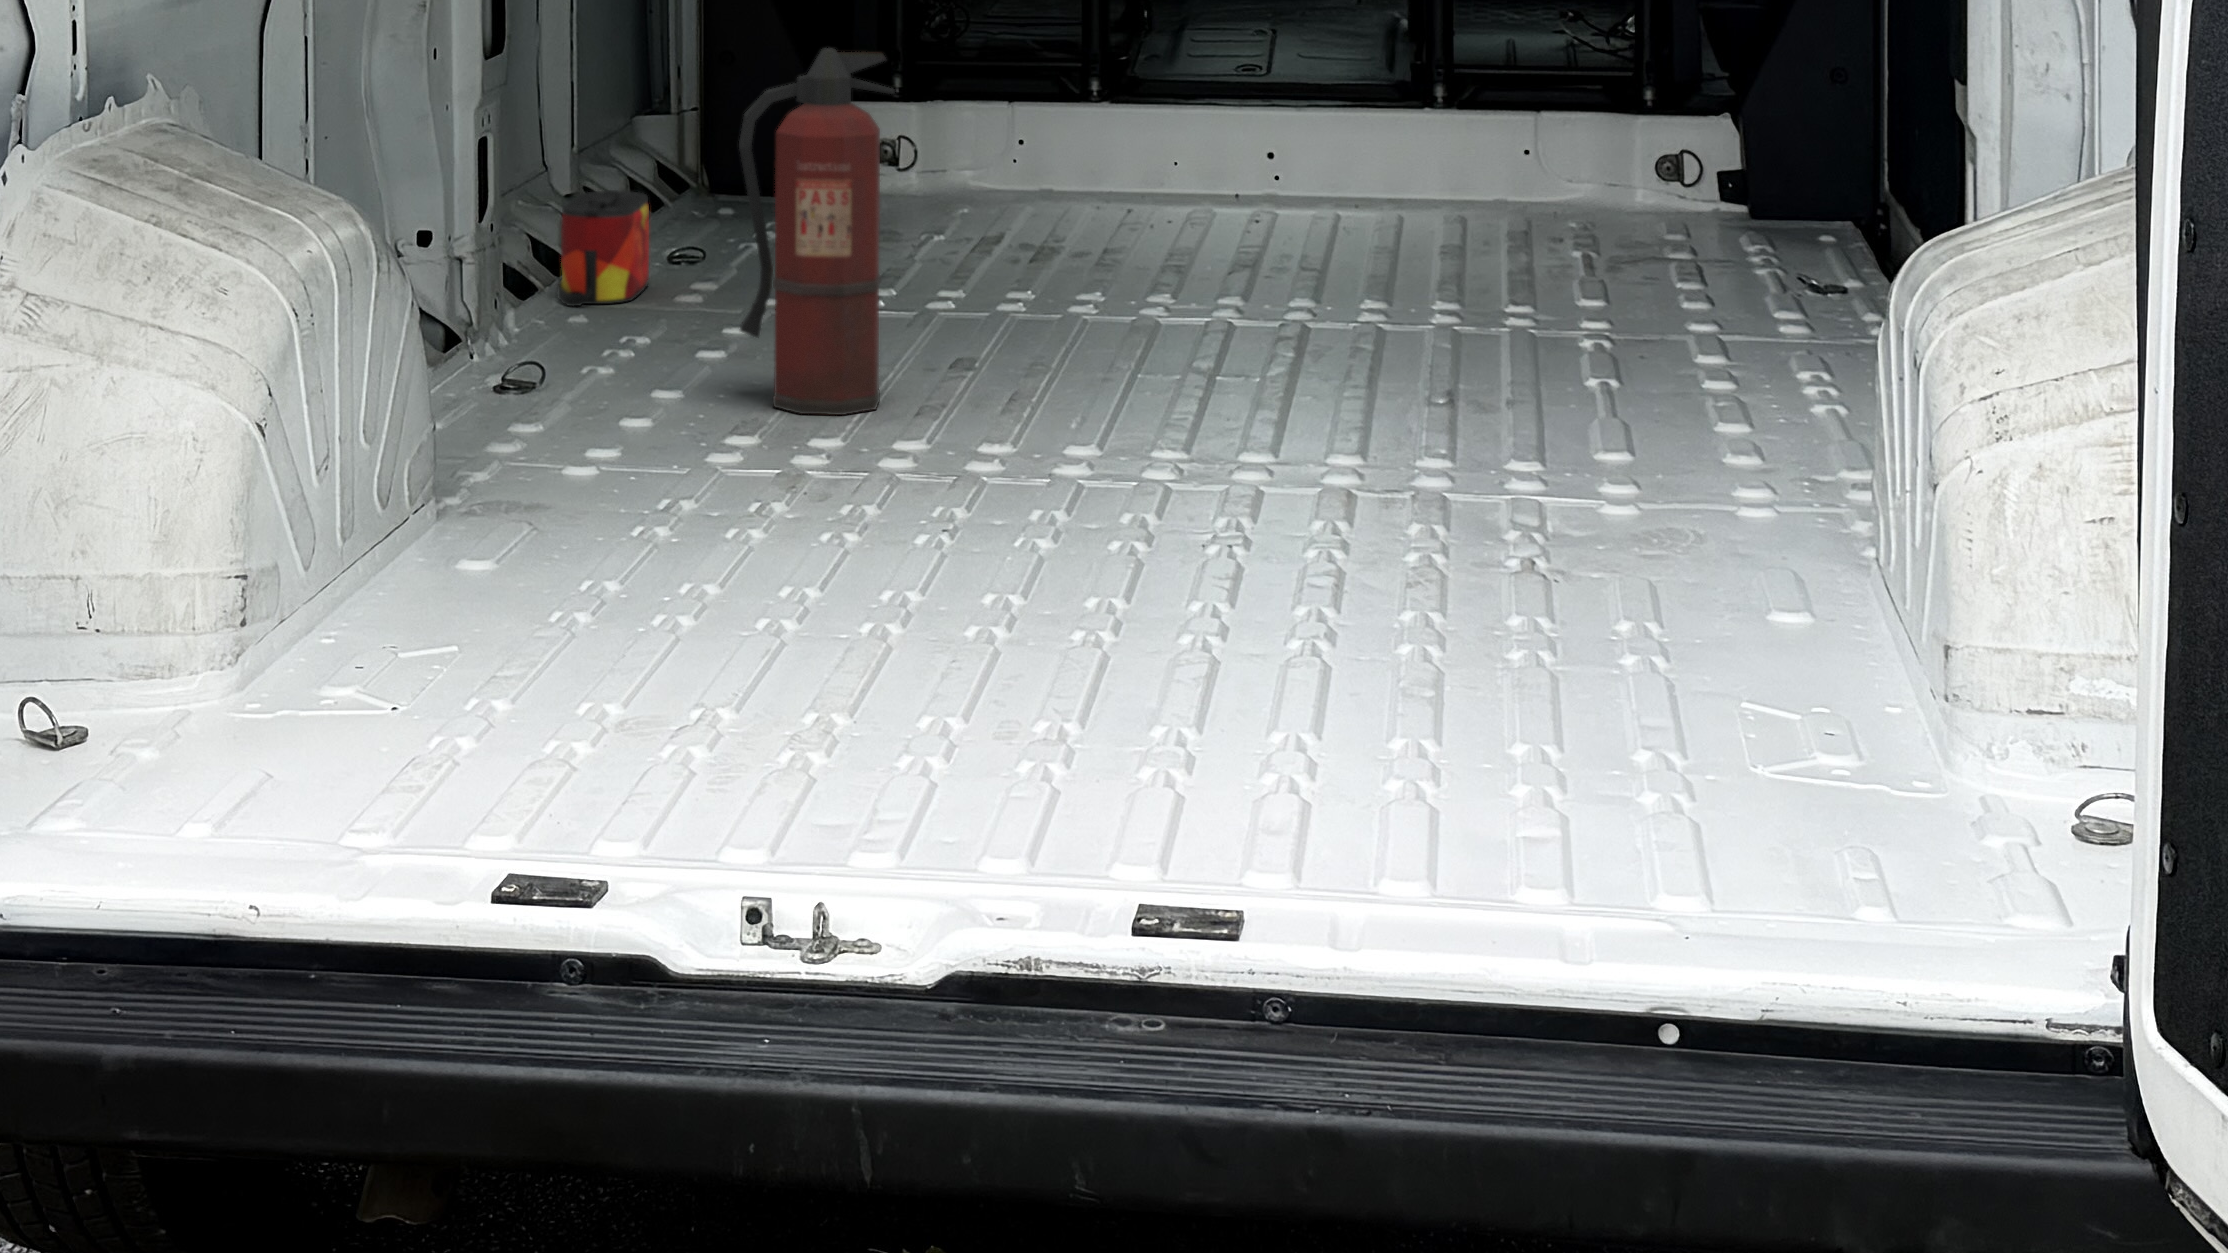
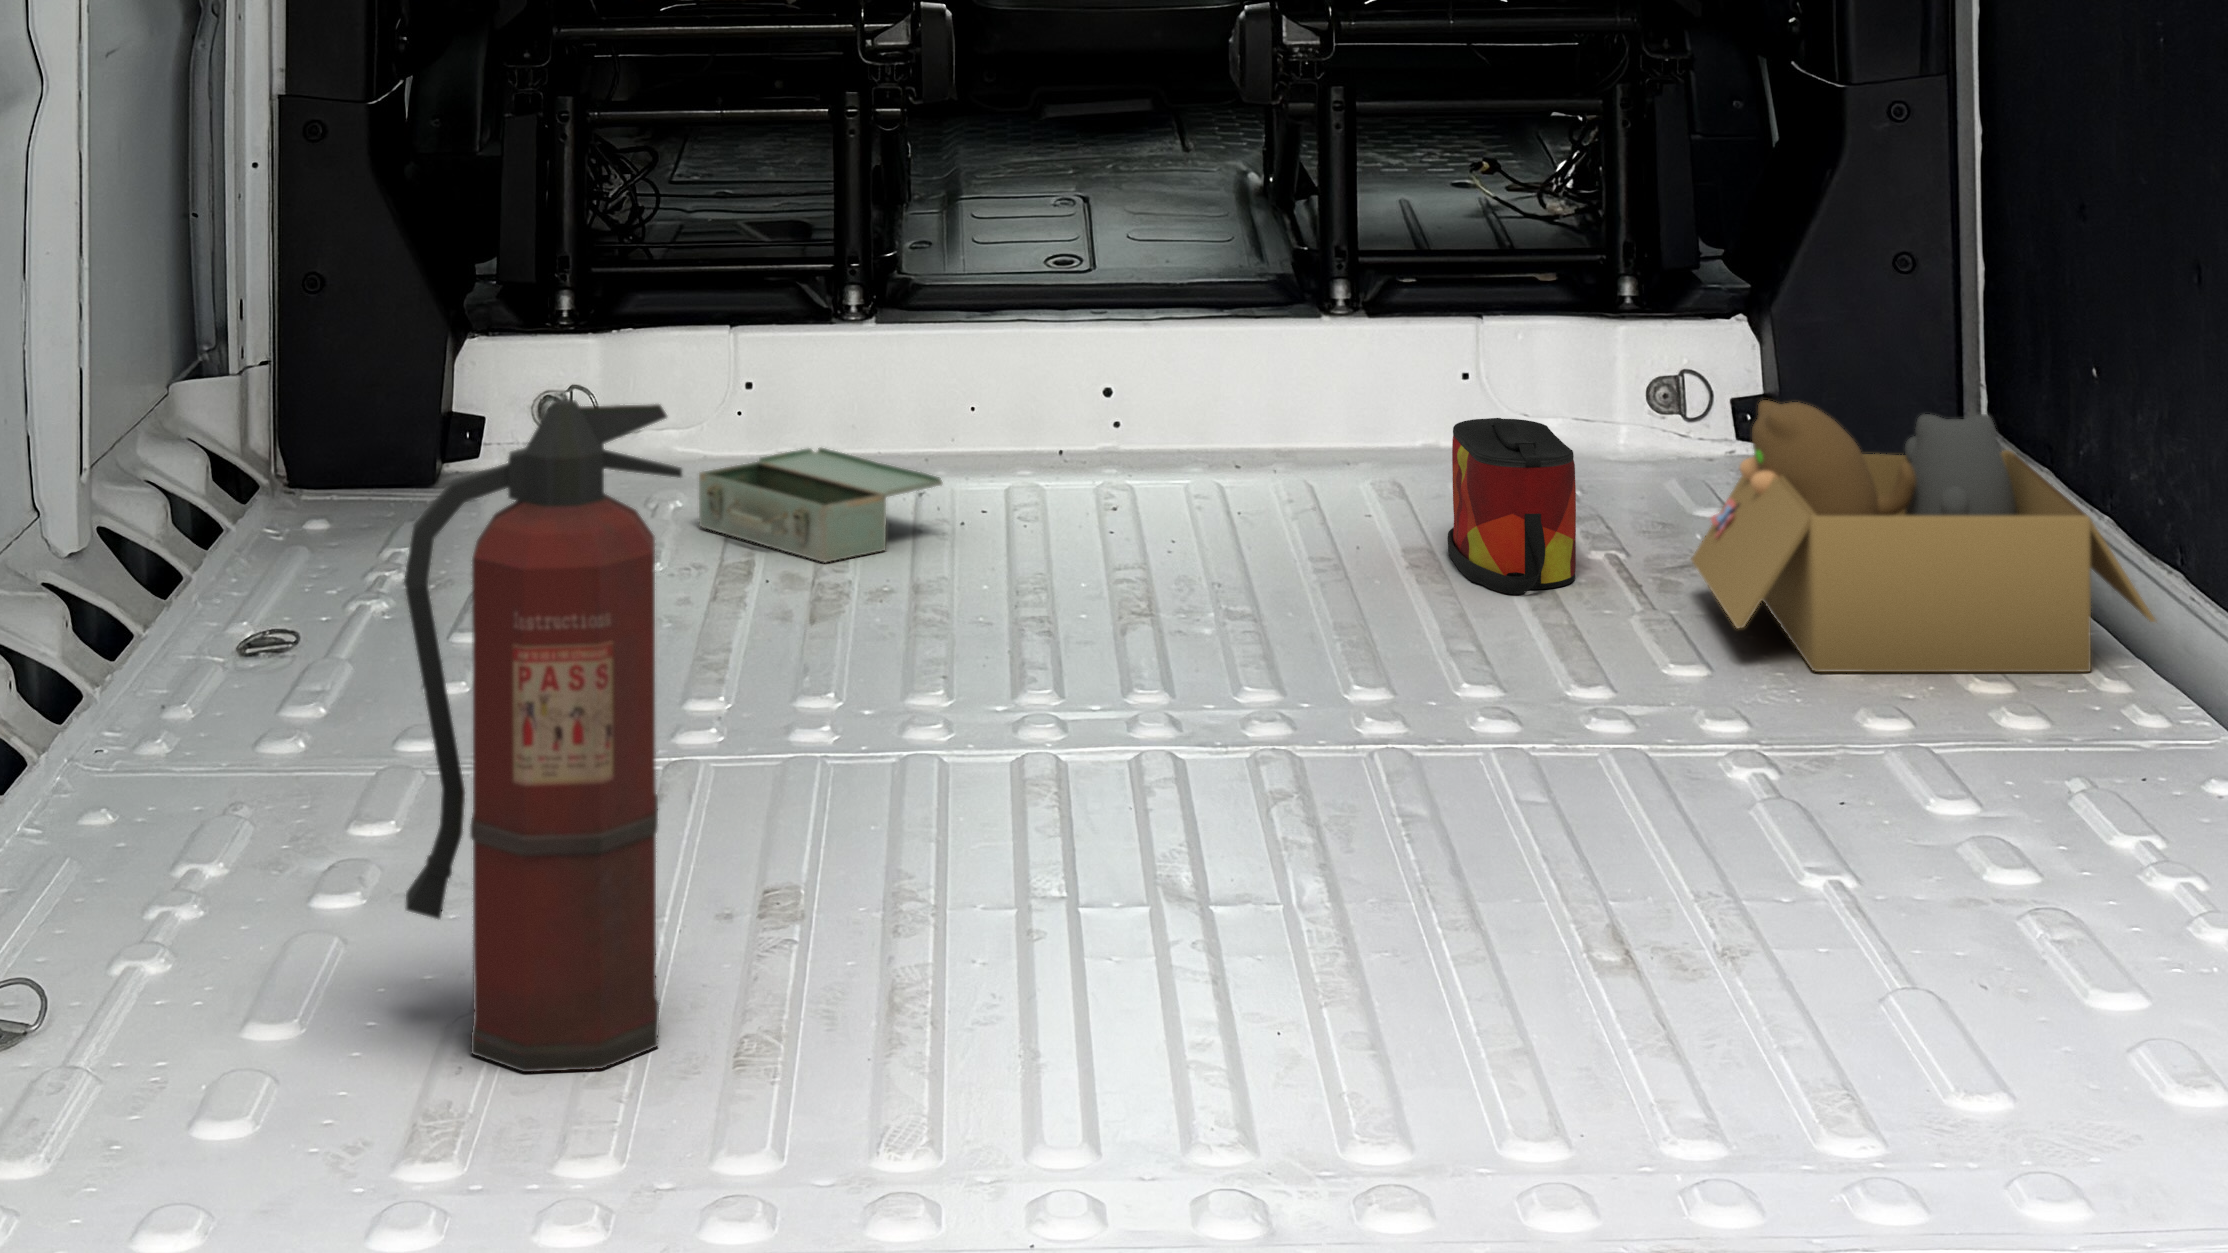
cardboard box: none [1626,144,1914,317] -> present [1692,400,2155,672]
toolbox: none [977,176,1138,240] -> present [699,448,942,562]
bag: present [557,190,649,306] -> present [1447,418,1576,594]

